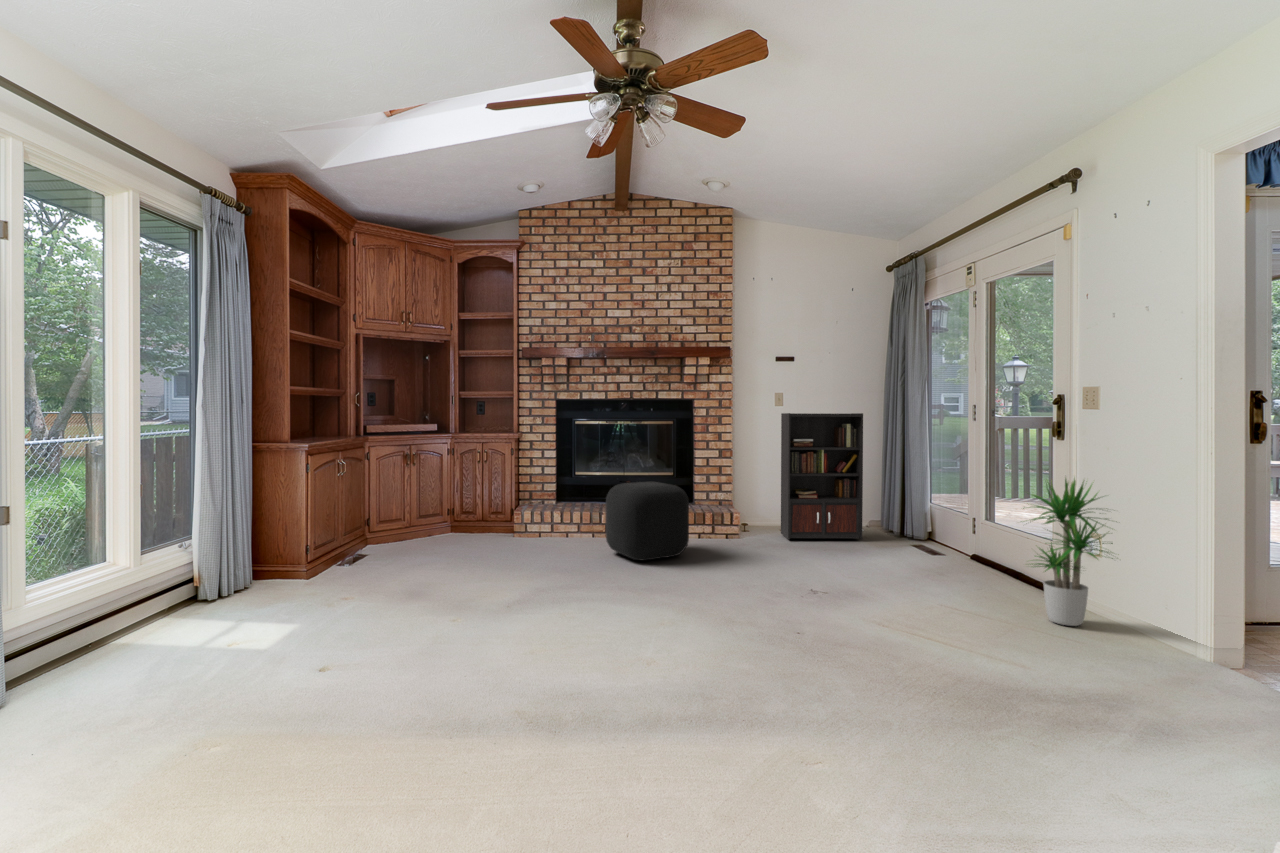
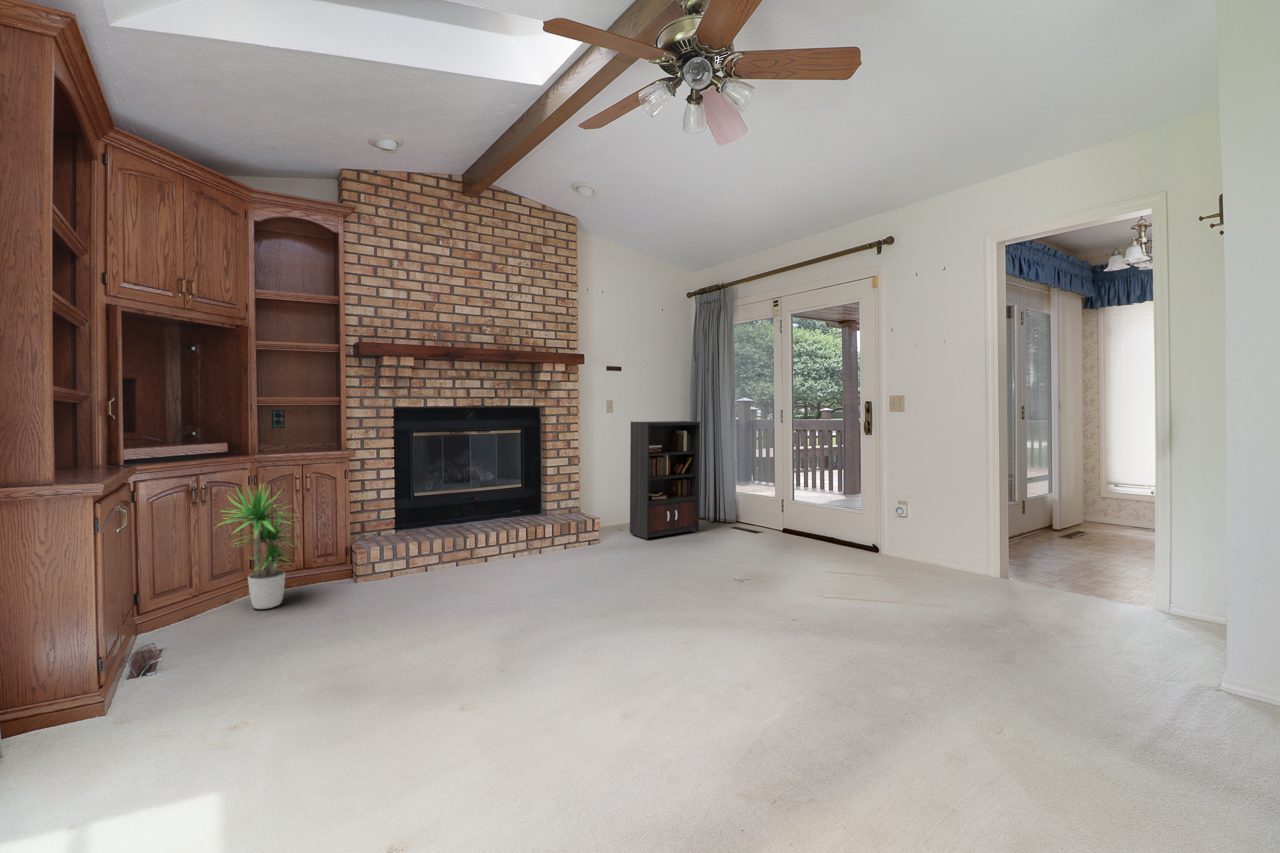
potted plant: present [1023,479,1113,626] -> present [219,486,290,609]
ottoman: present [605,482,689,560] -> none [508,498,599,586]

